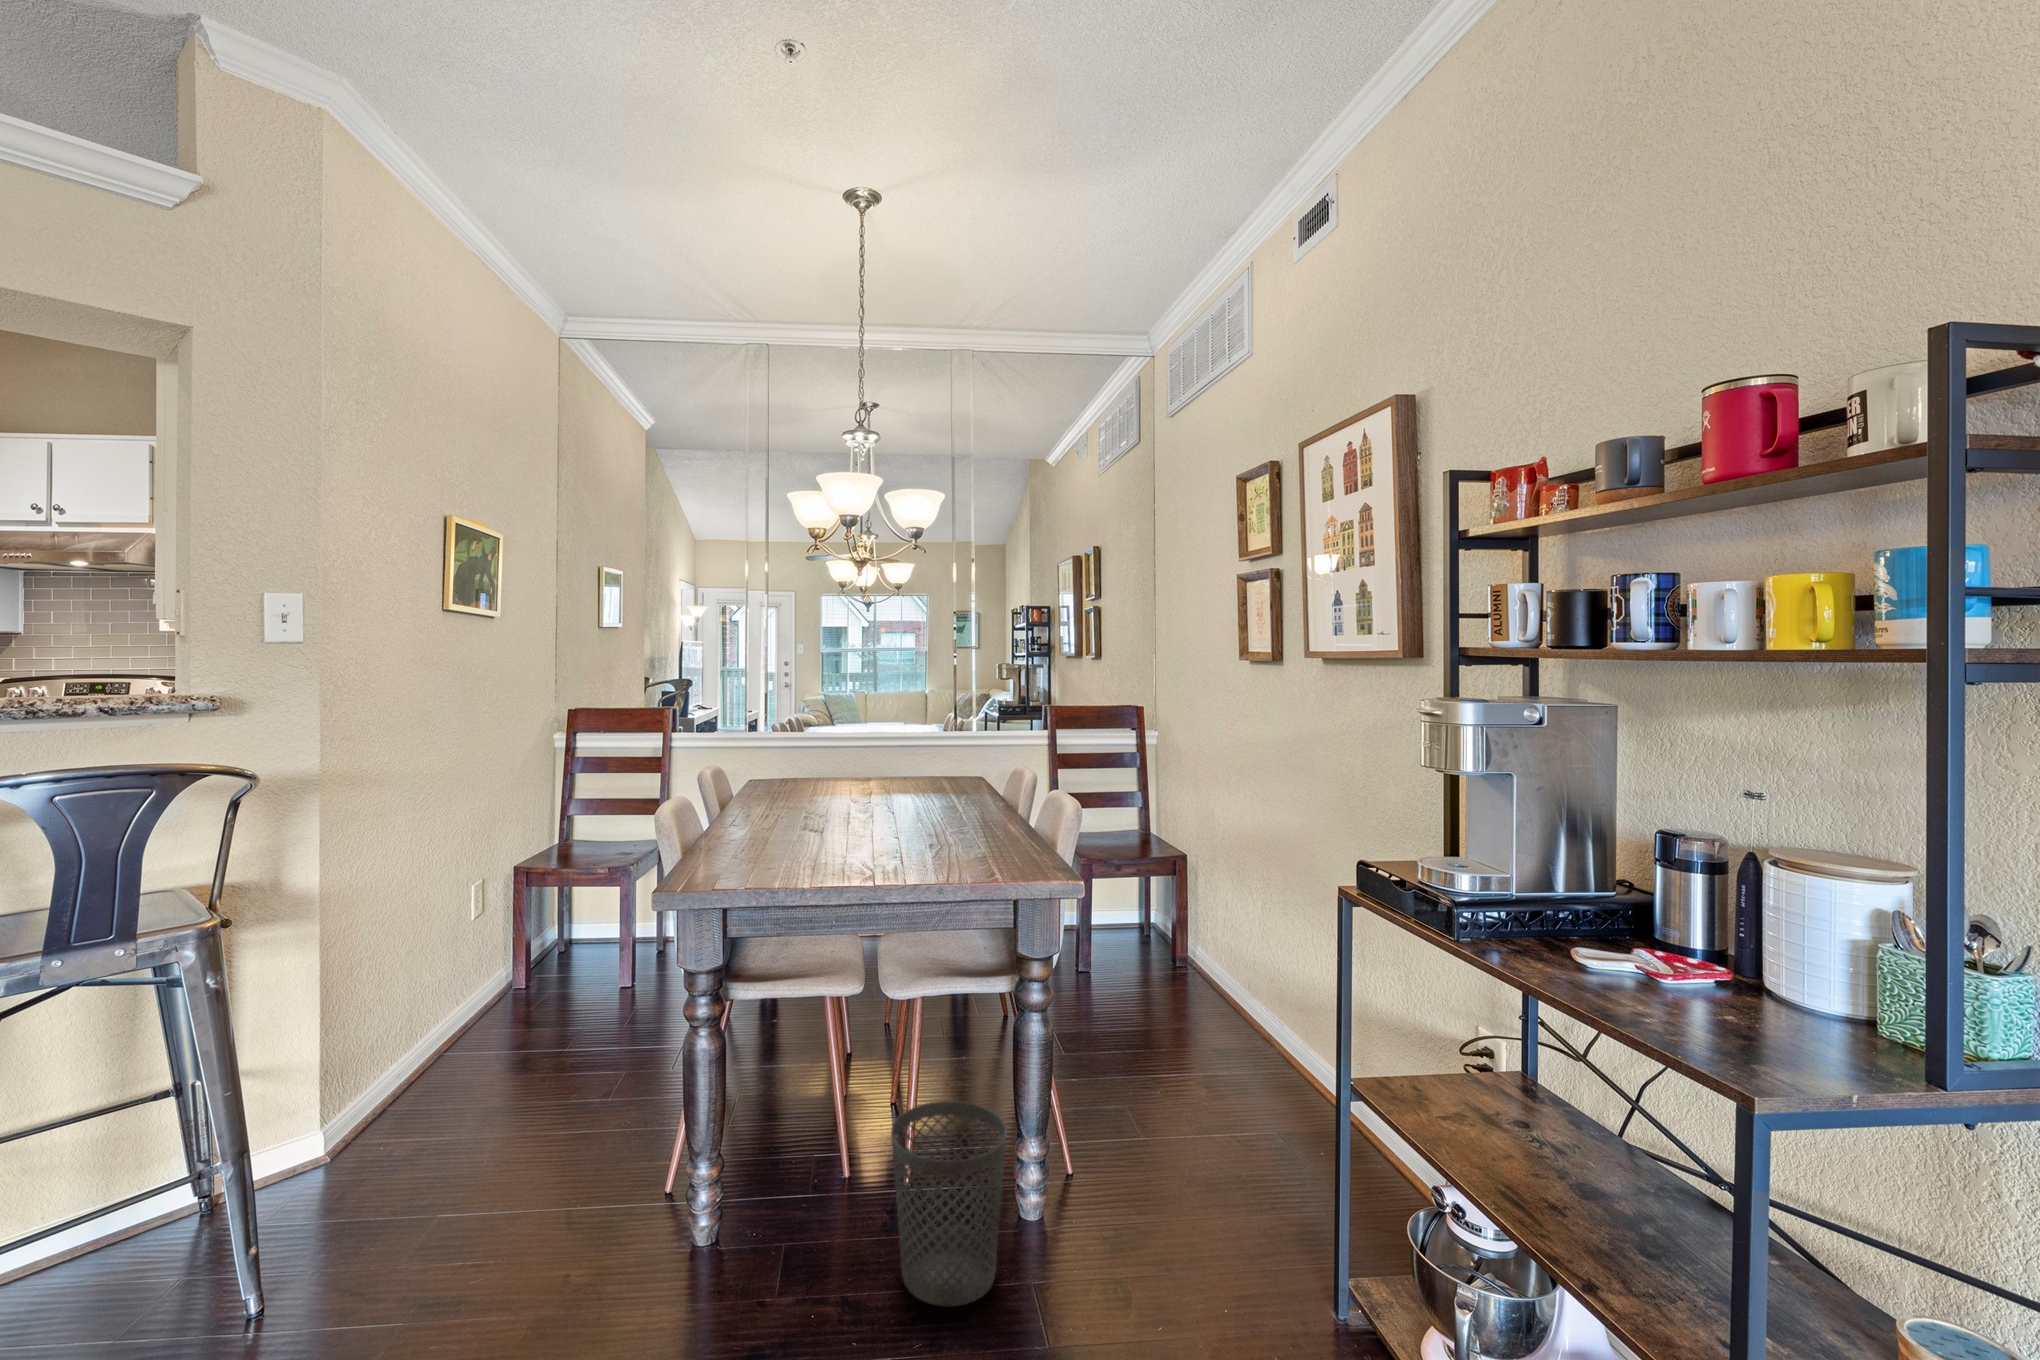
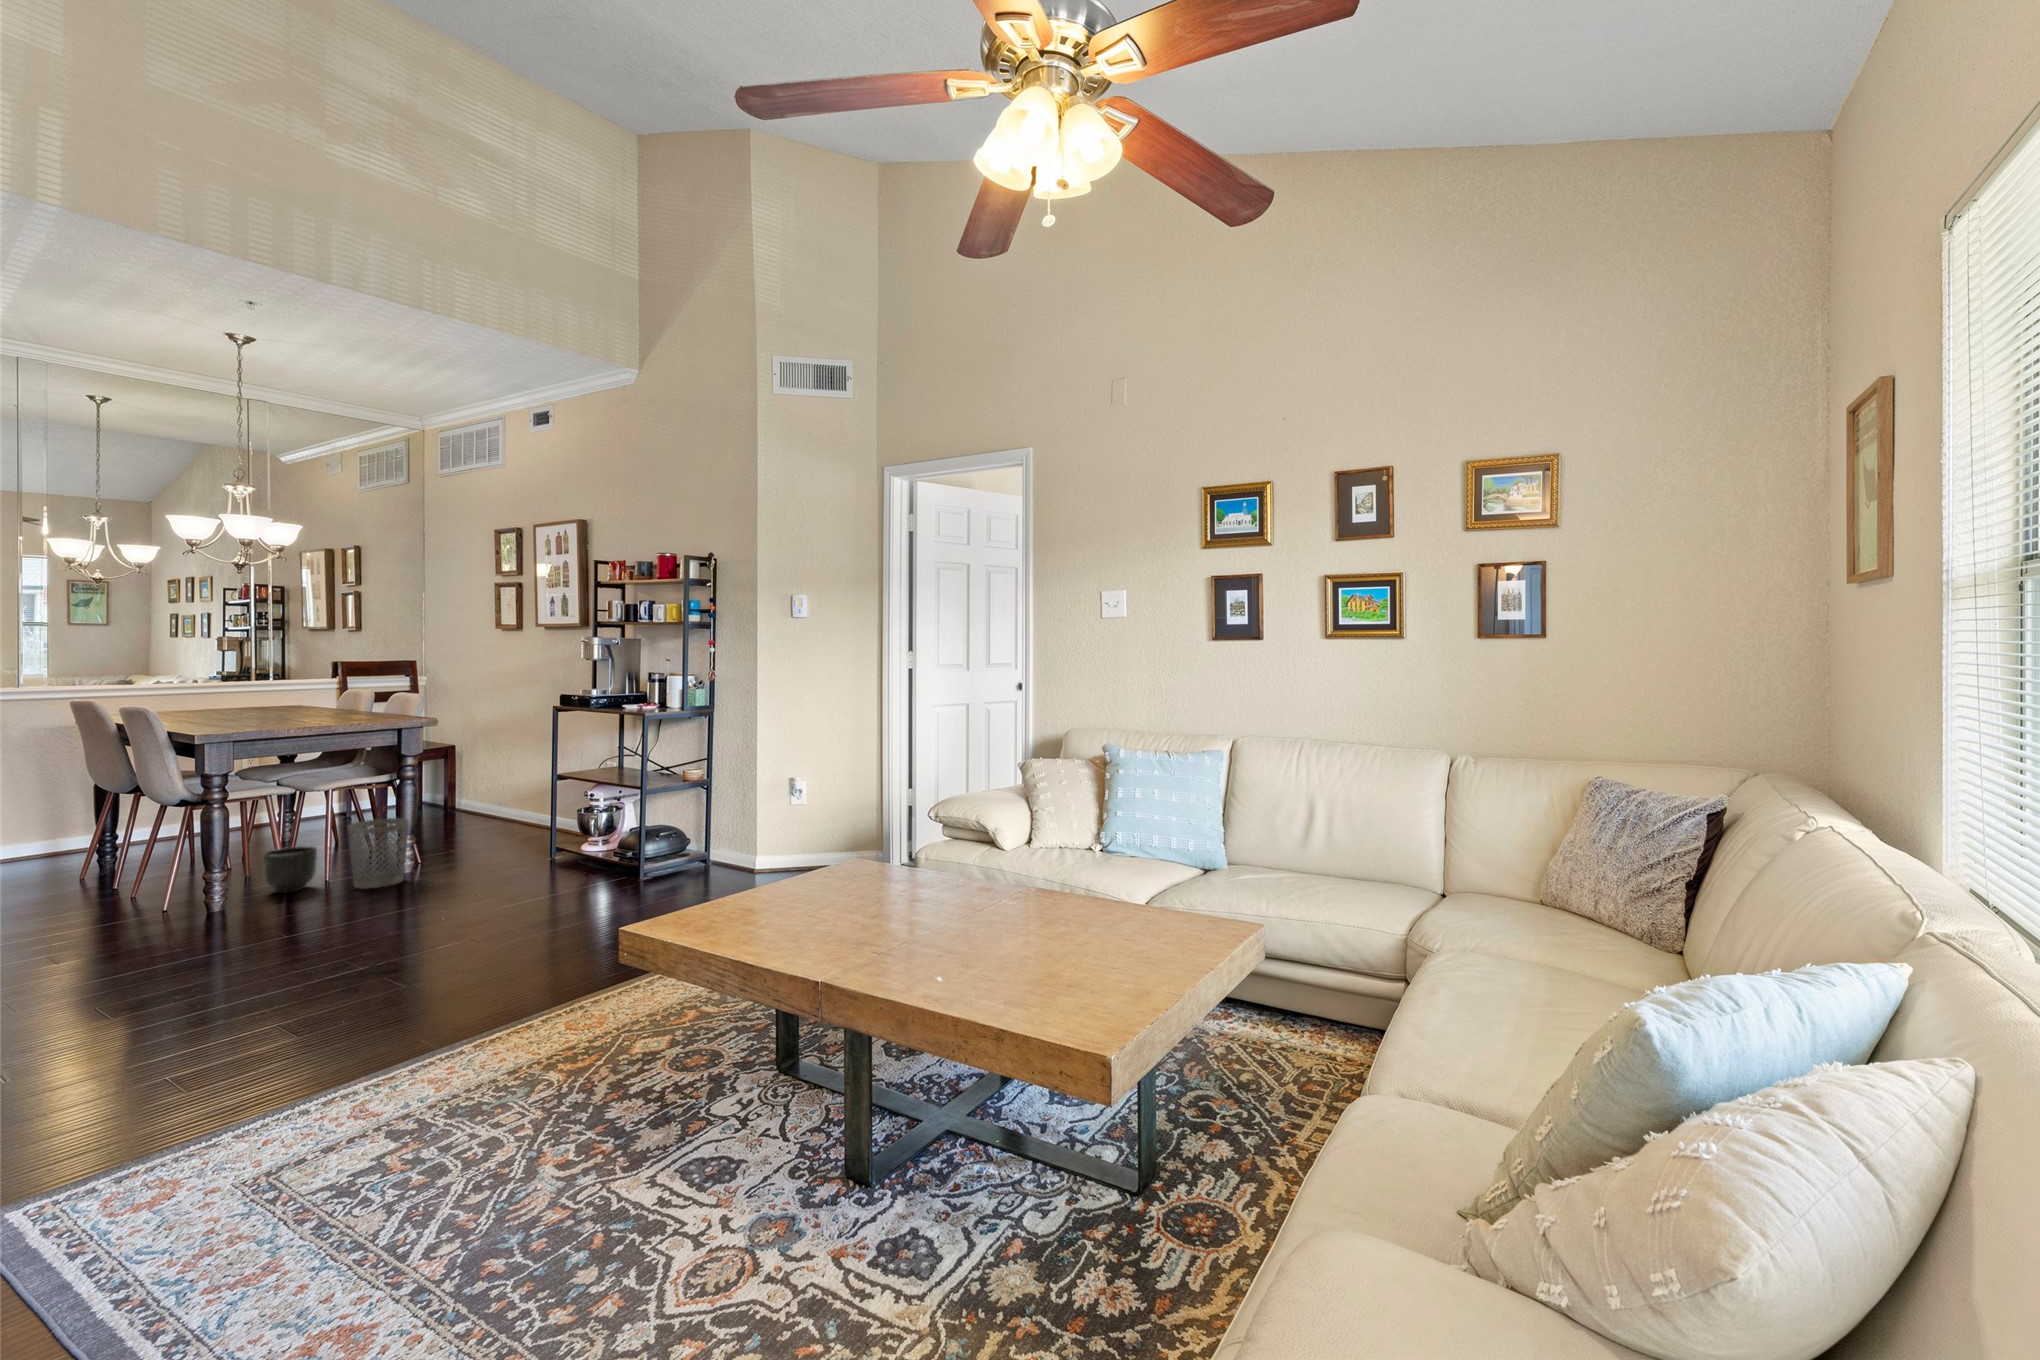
planter: none [778,1111,864,1229] -> present [263,846,317,893]

